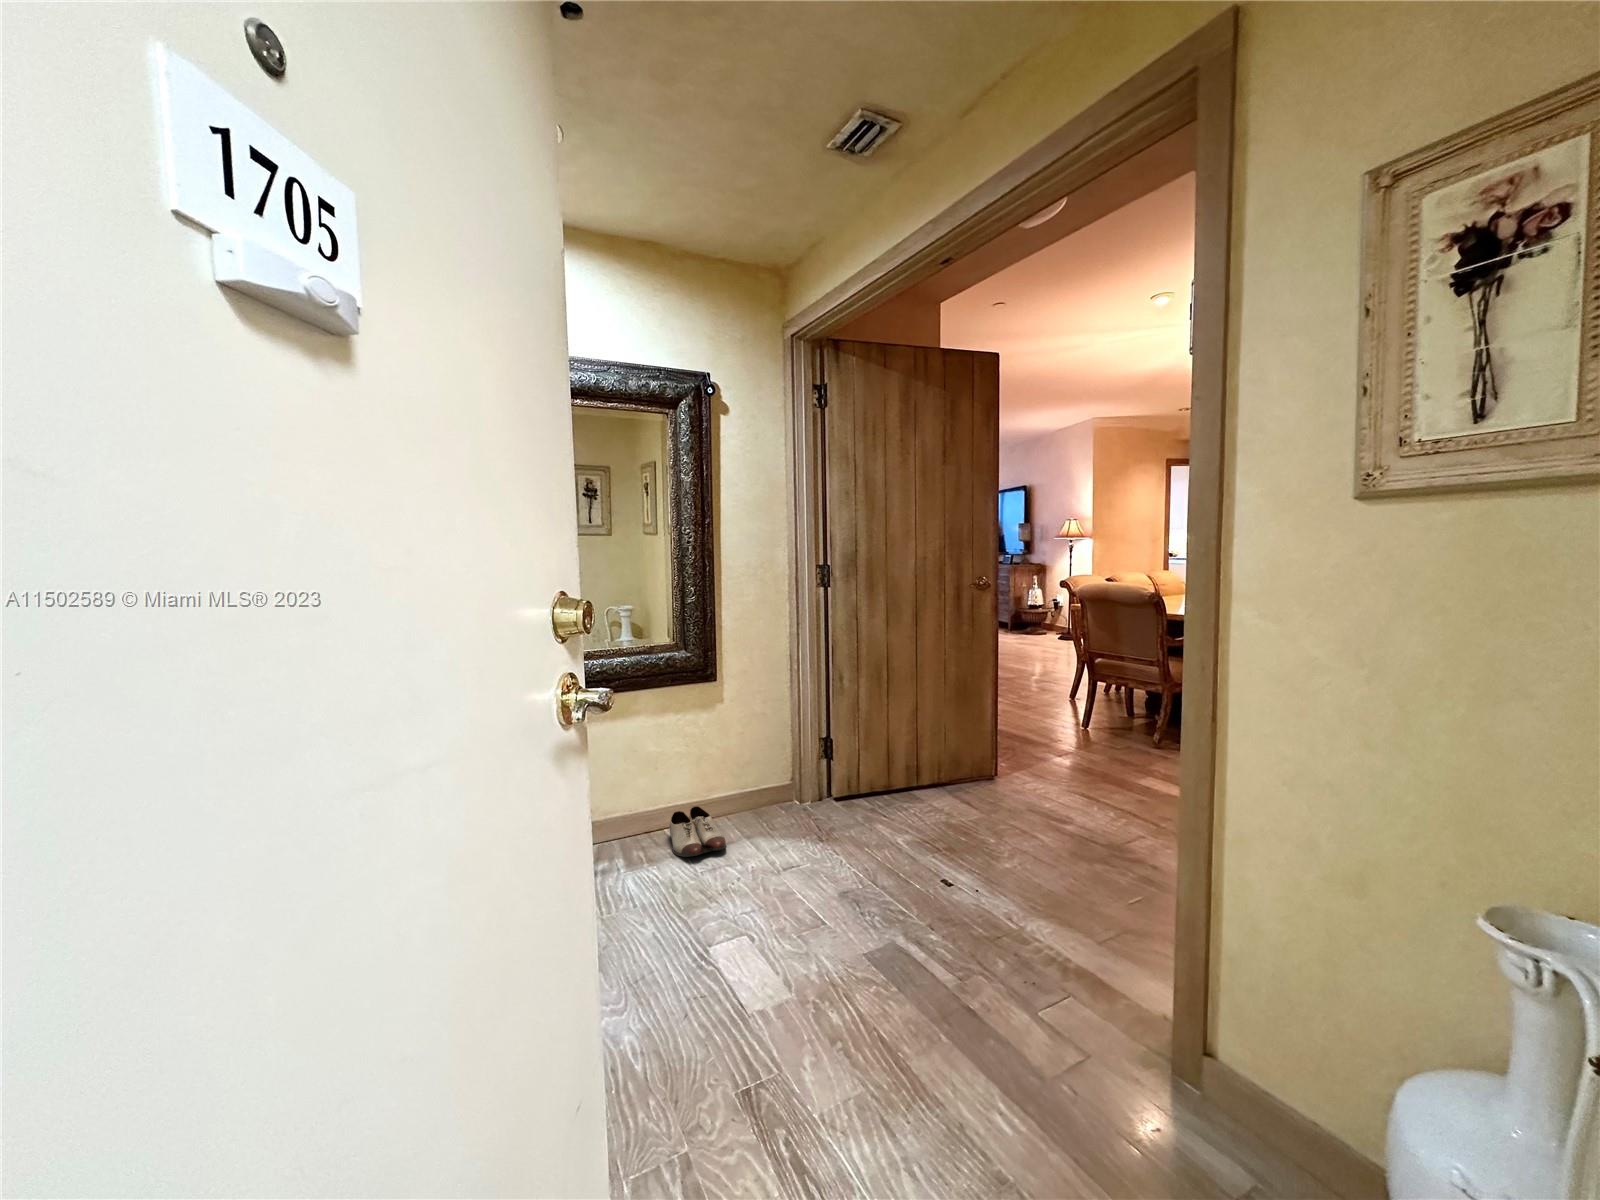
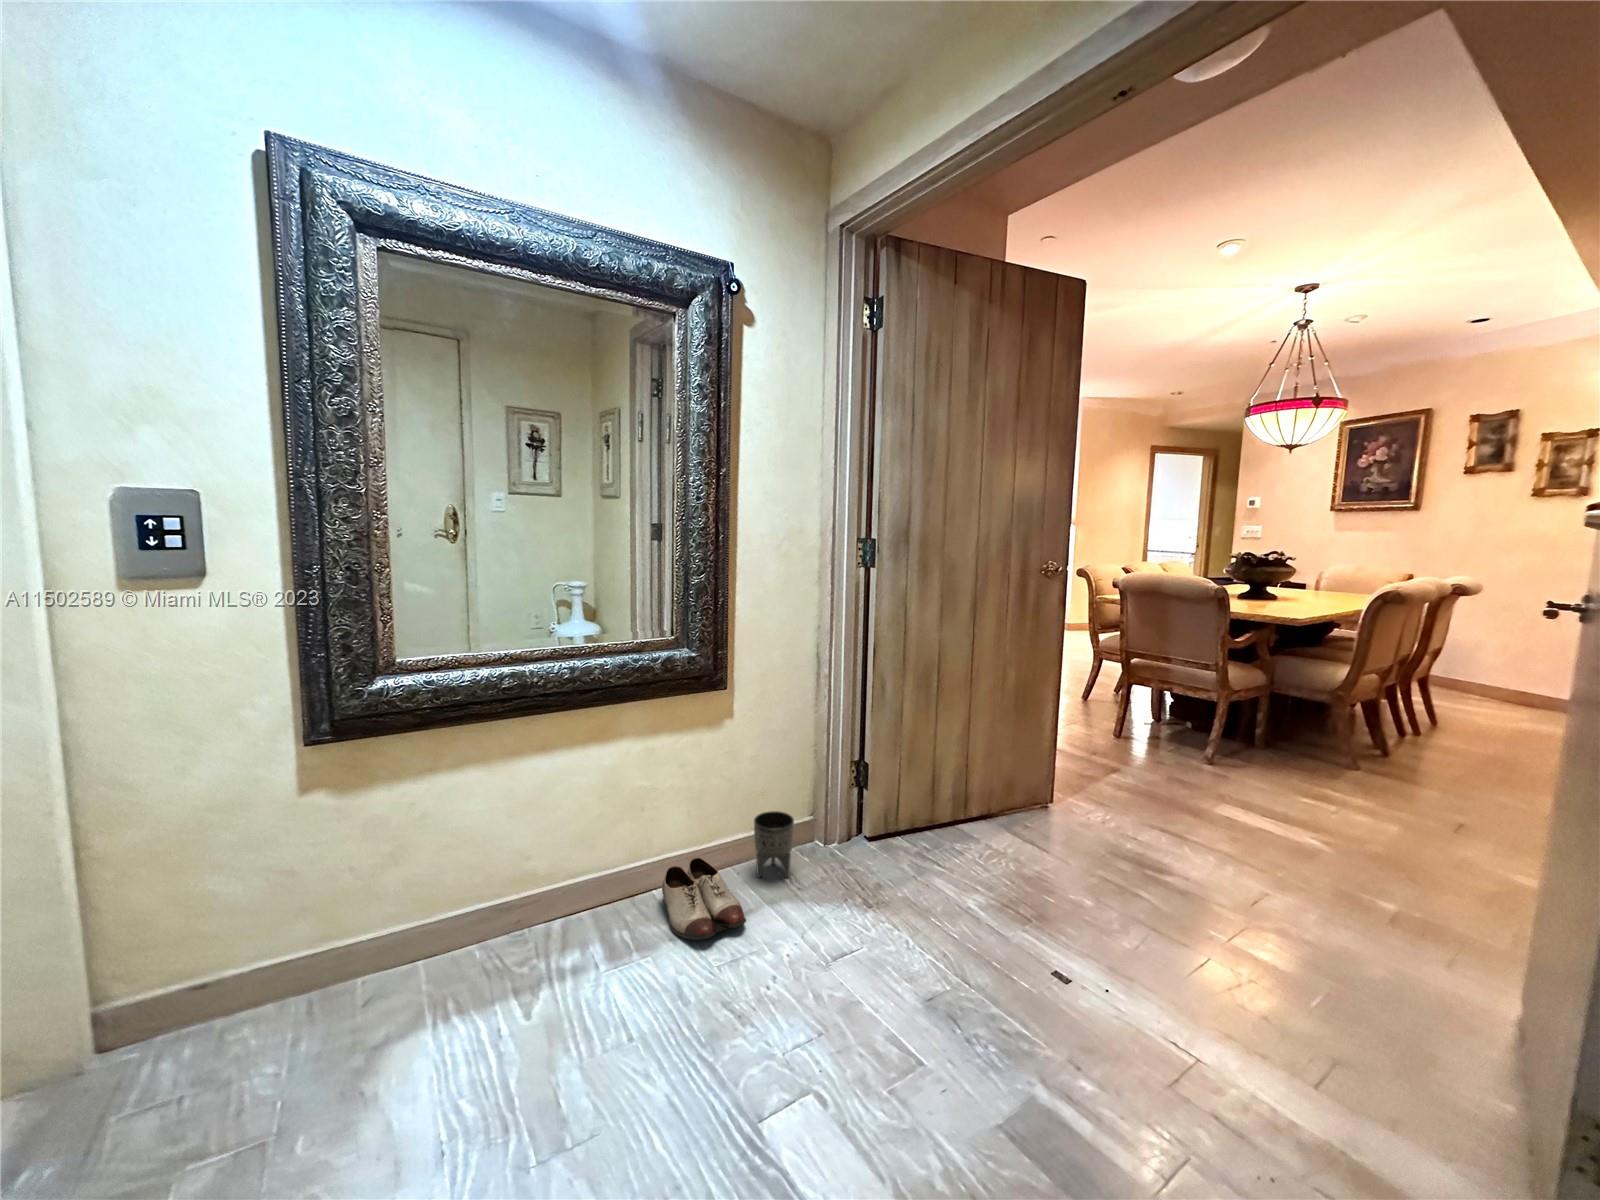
planter: none [739,775,770,824] -> present [754,811,794,878]

